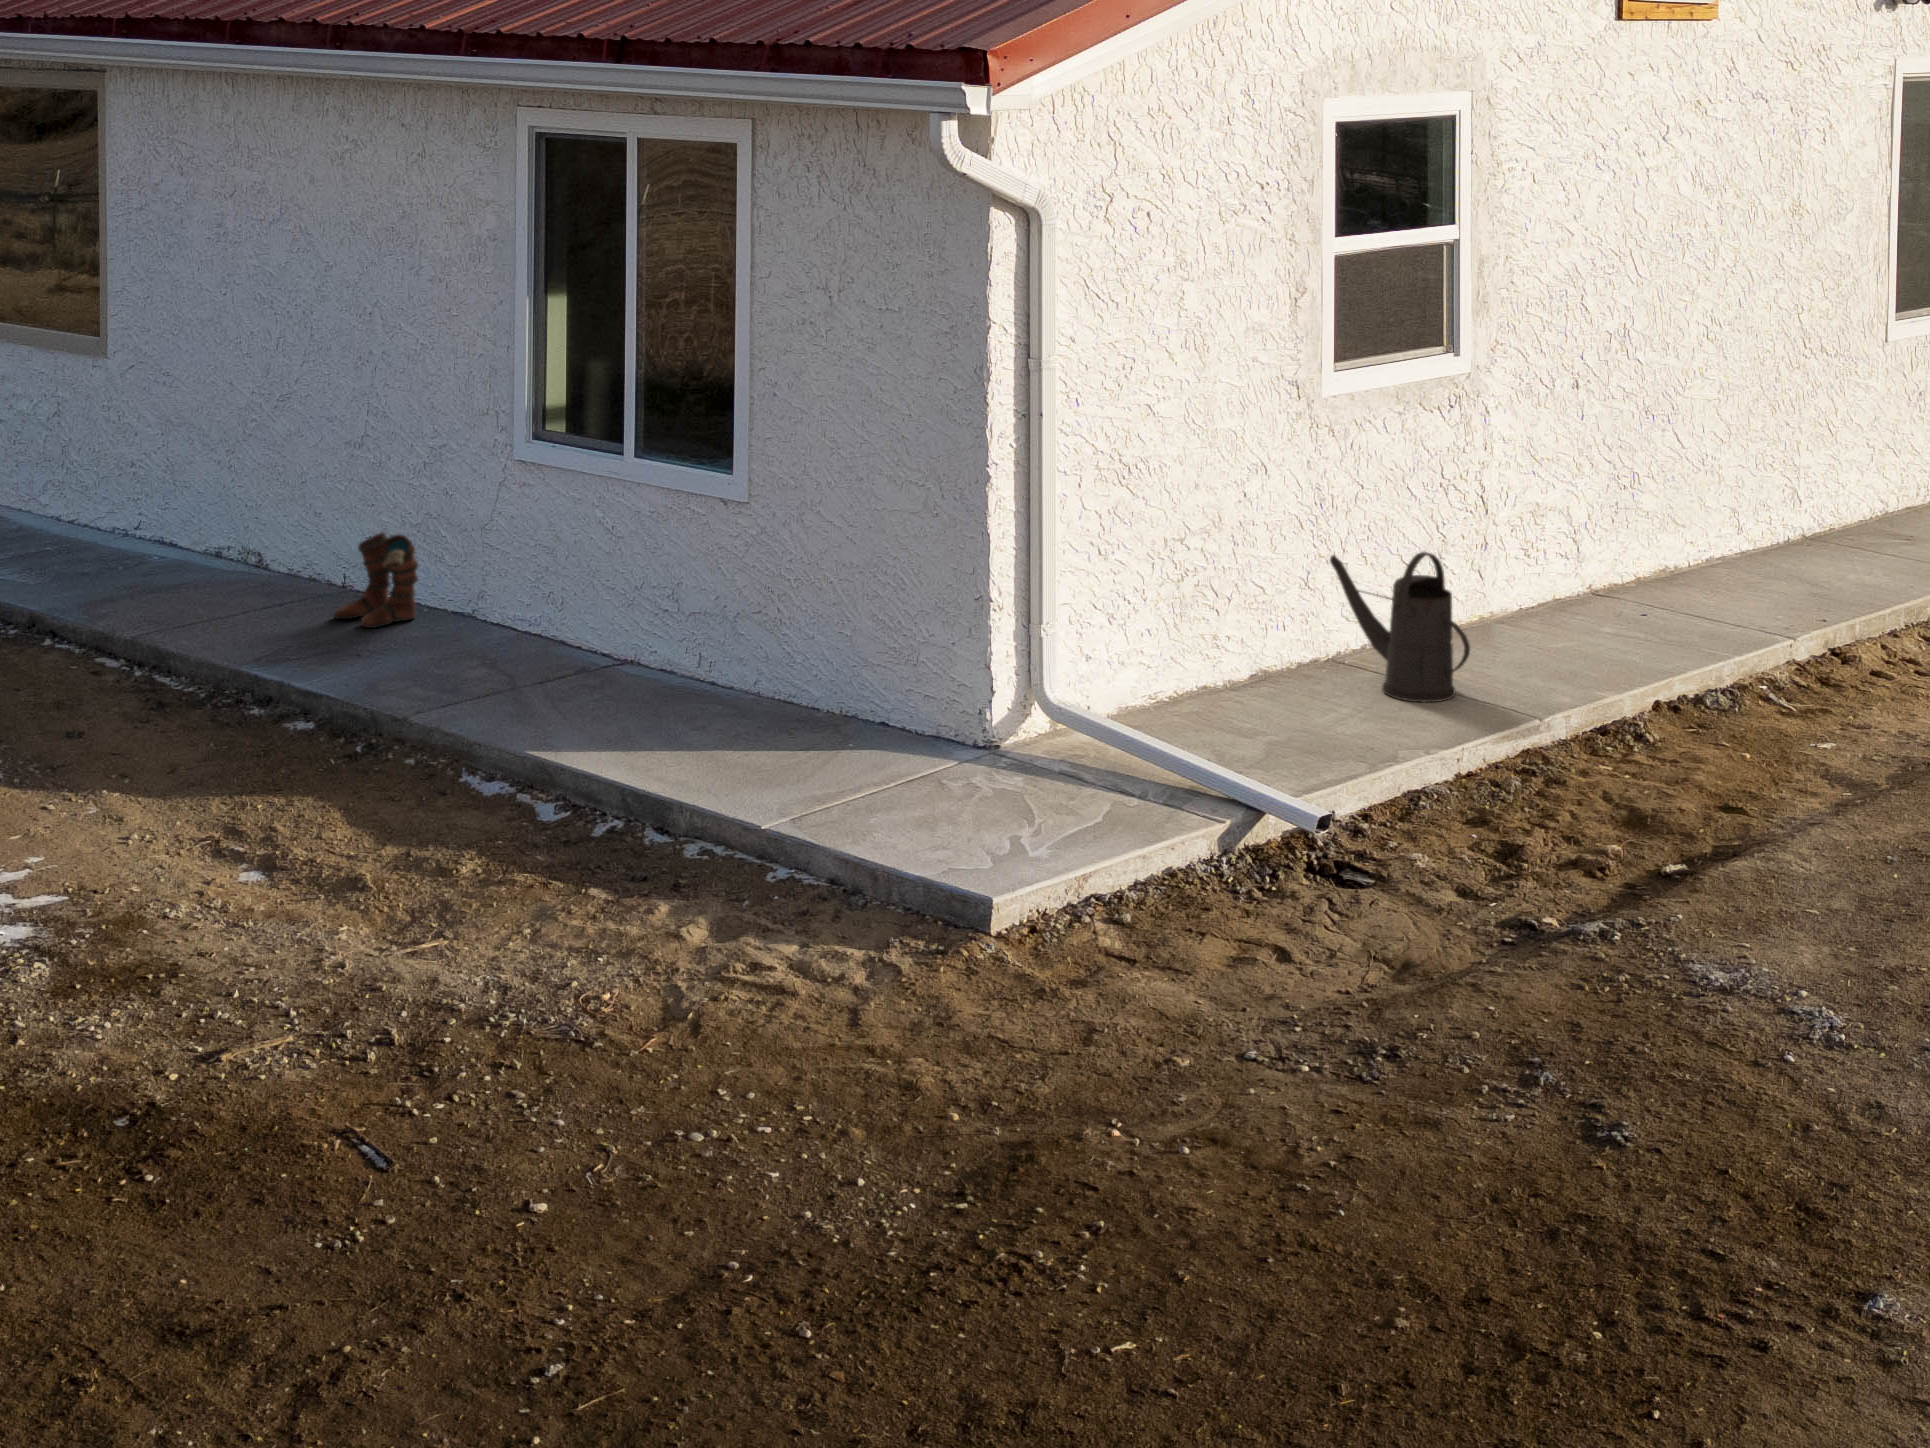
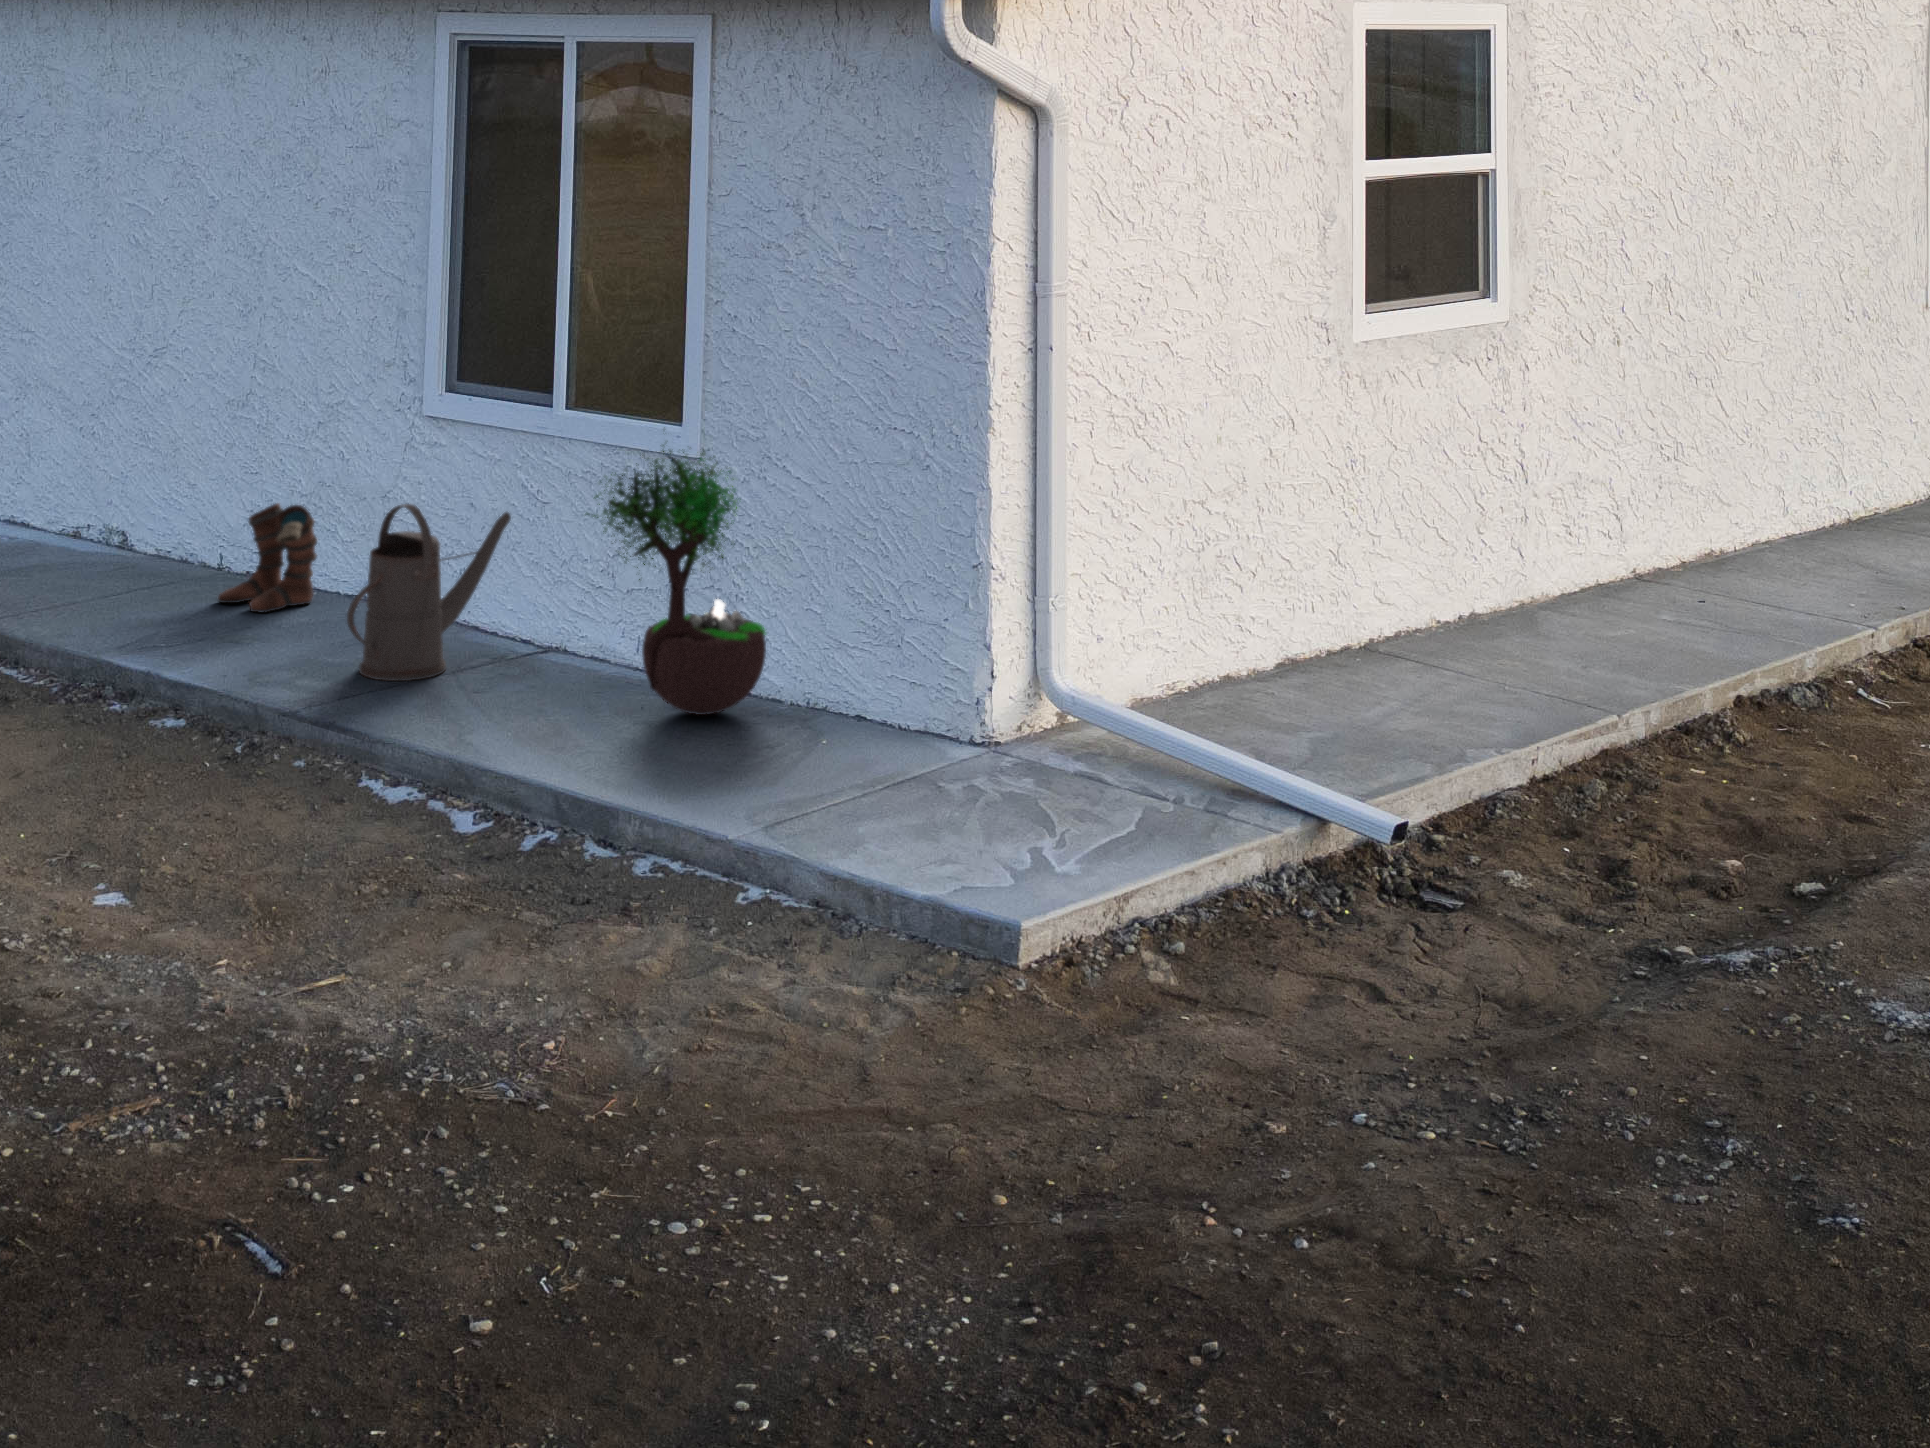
potted tree: none [638,480,801,722] -> present [593,445,766,715]
watering can: present [1330,552,1470,702] -> present [347,504,511,681]

